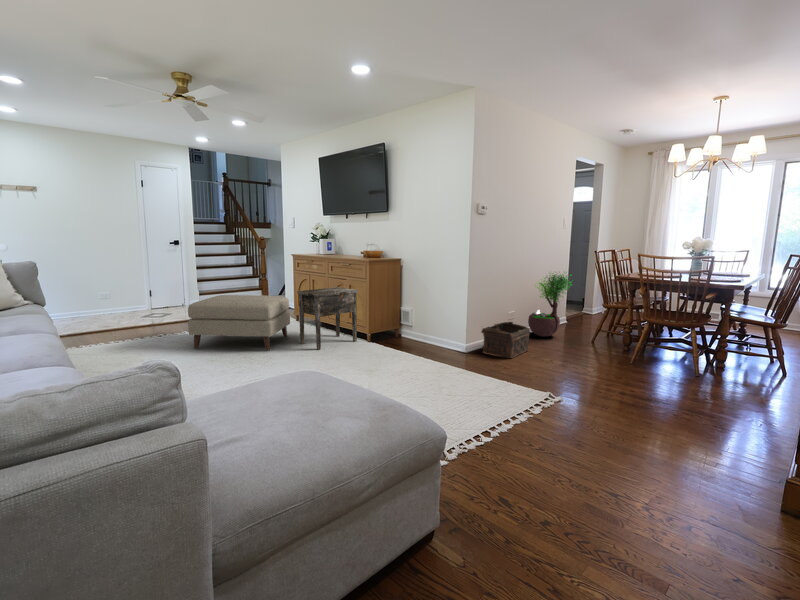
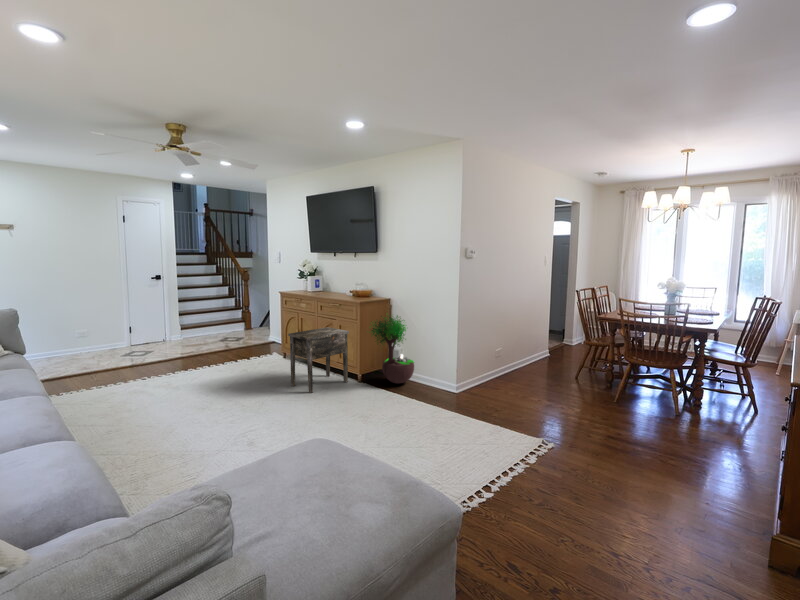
potted tree: present [528,272,571,337] -> present [369,315,414,384]
ottoman: present [188,295,290,350] -> none [177,337,280,395]
basket: present [481,322,530,358] -> none [466,362,518,399]

